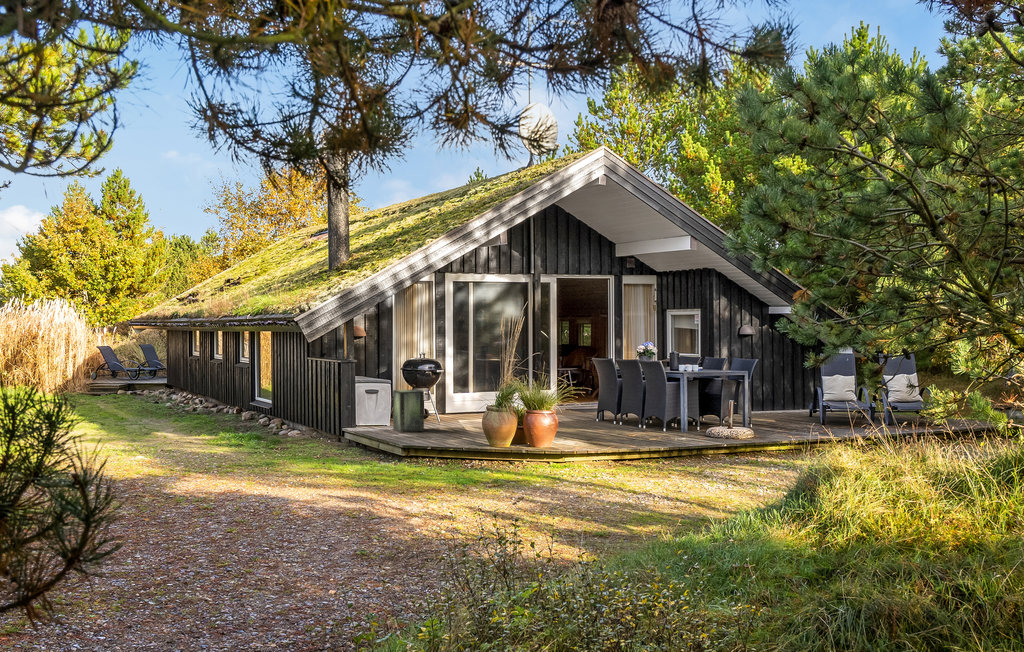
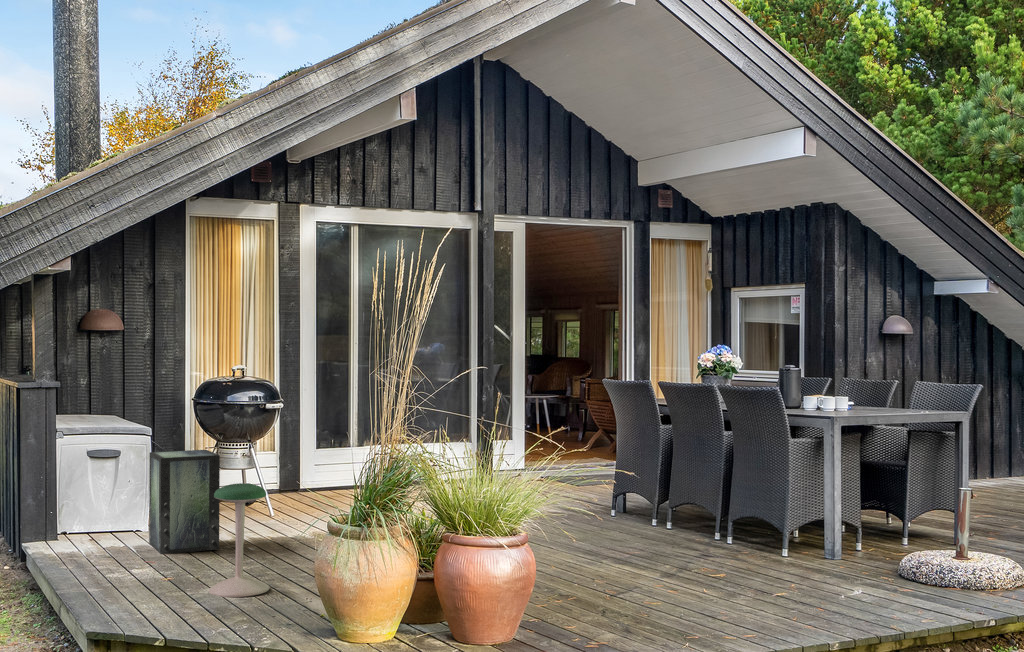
stool: none [429,400,452,443] -> present [208,483,270,597]

